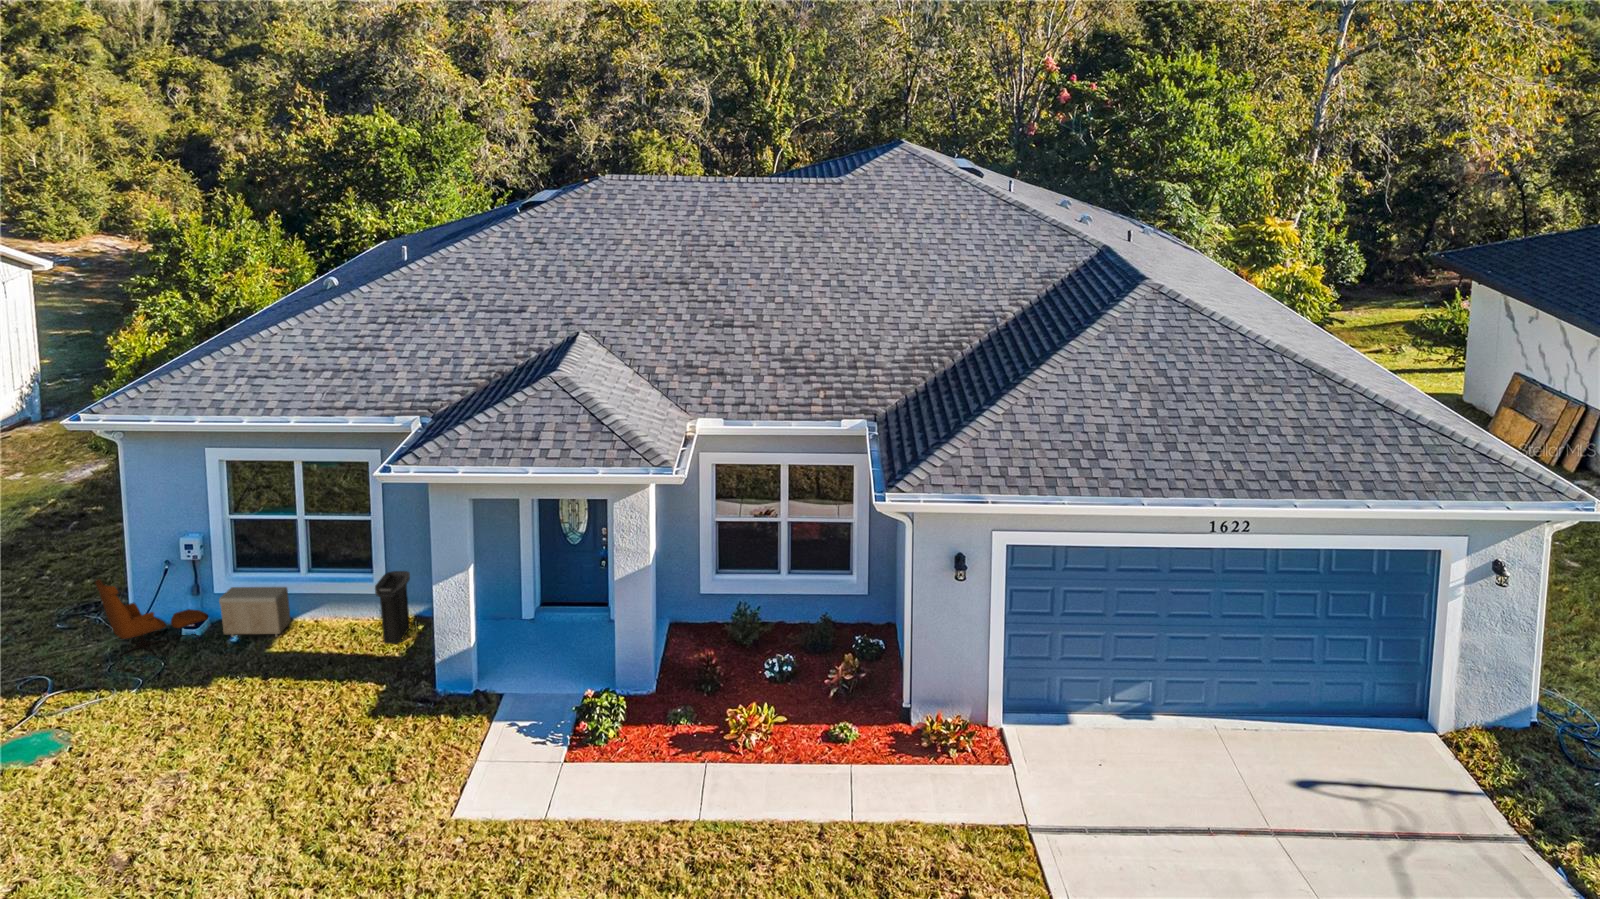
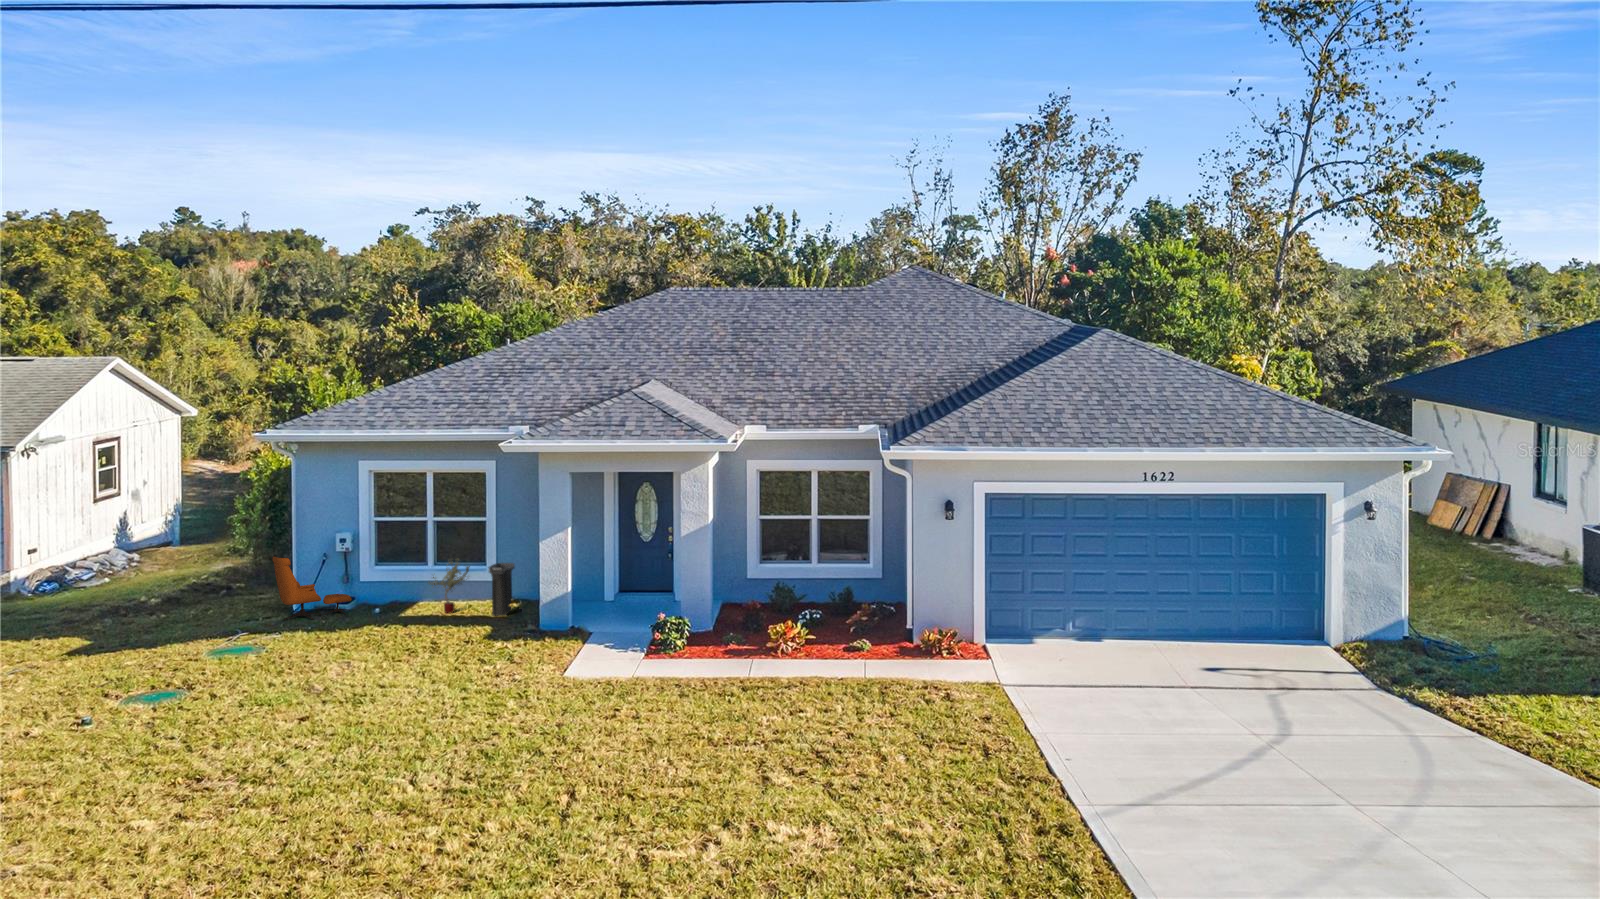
potted tree: none [300,568,355,636] -> present [429,560,470,614]
storage bench: present [219,587,291,637] -> none [364,576,416,614]

